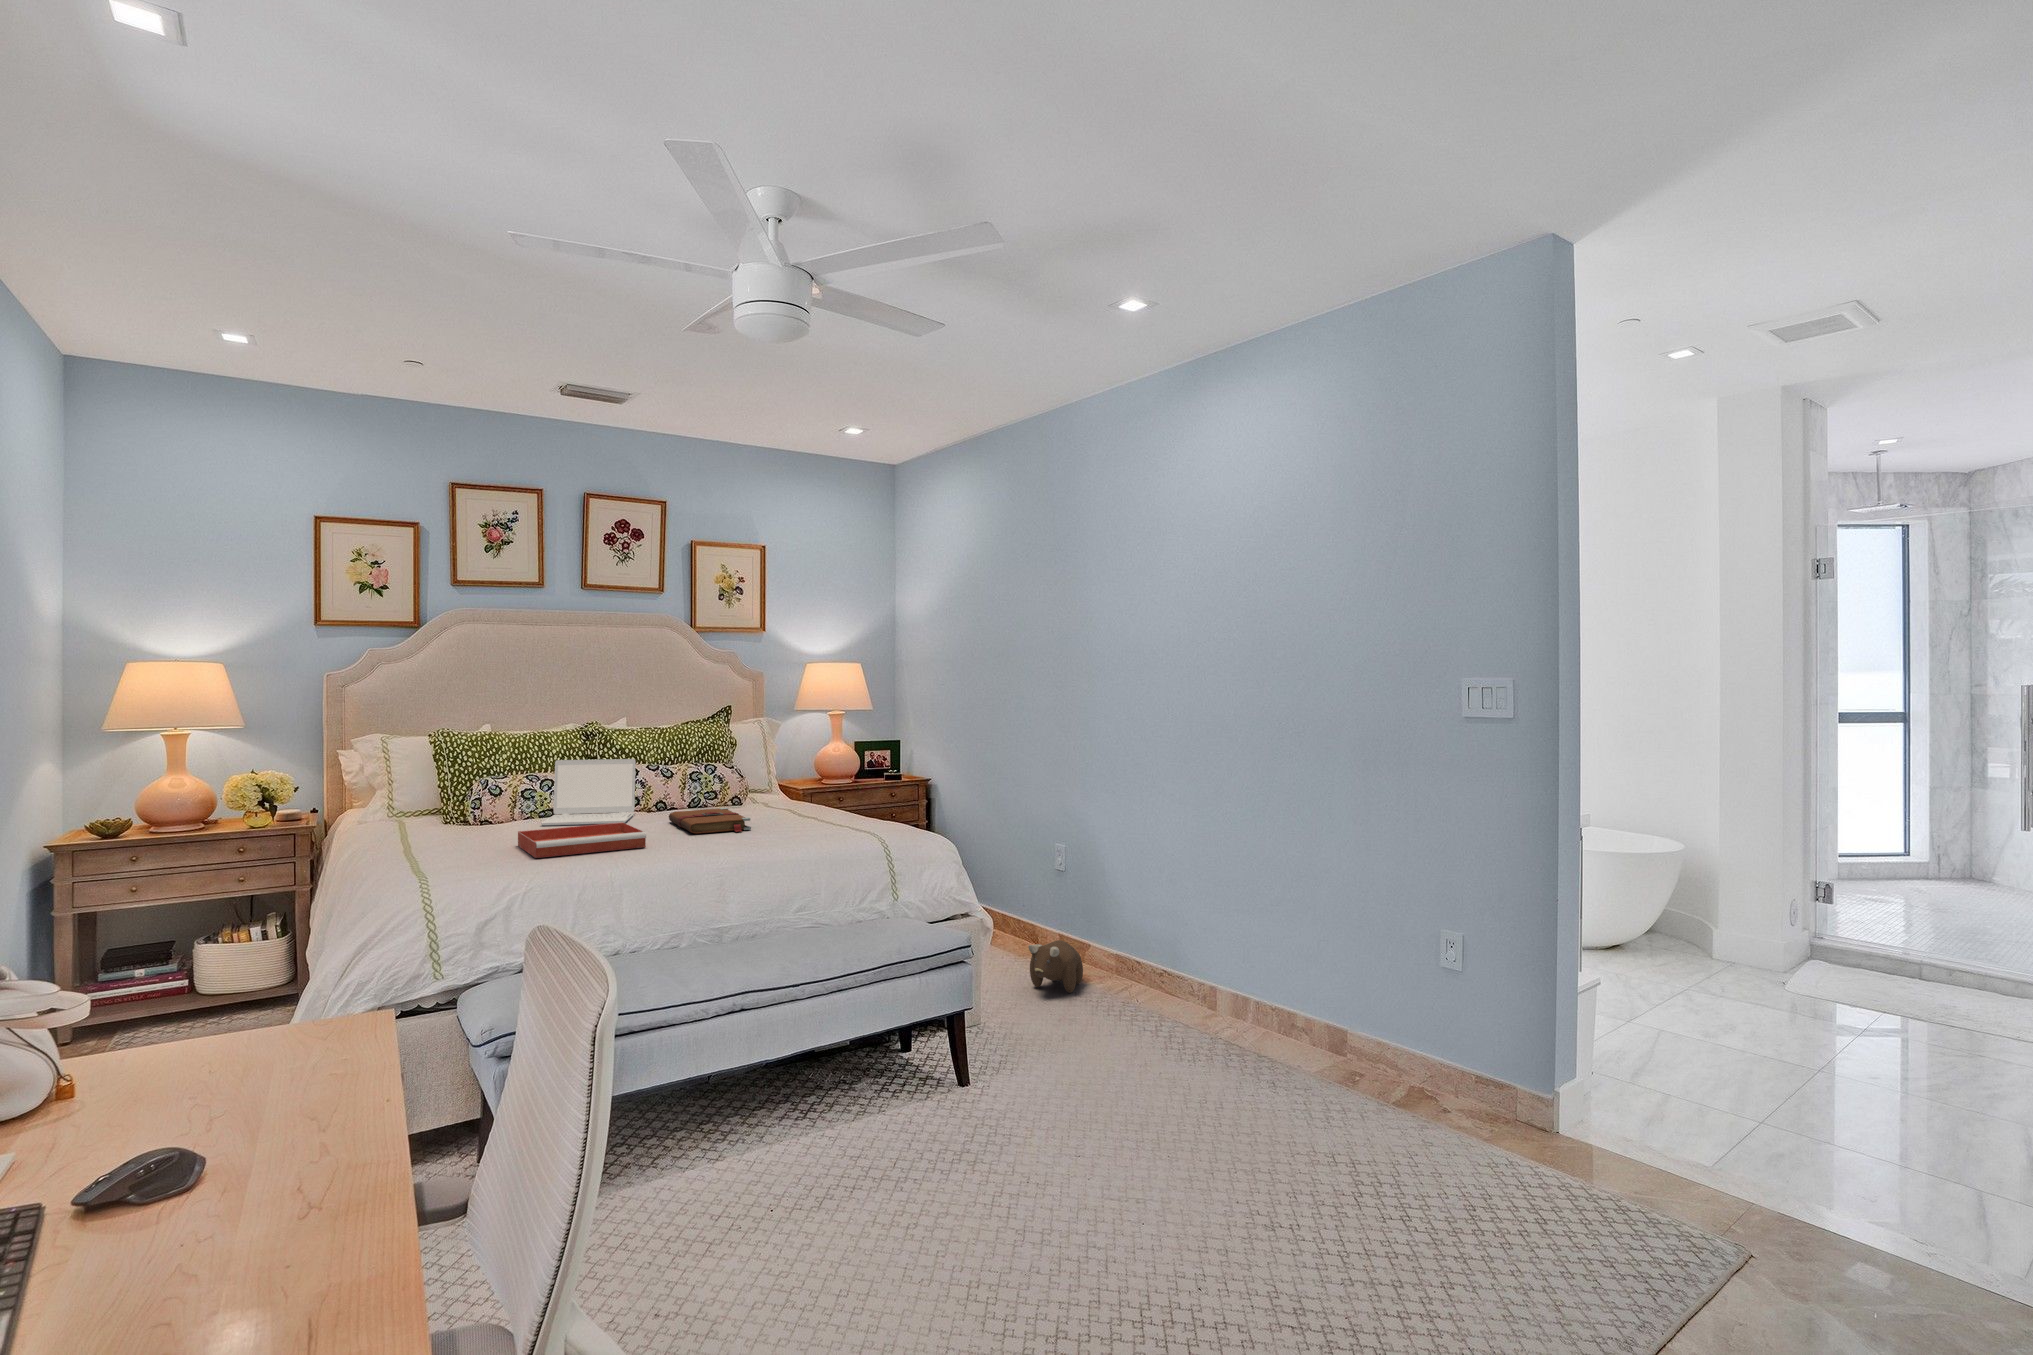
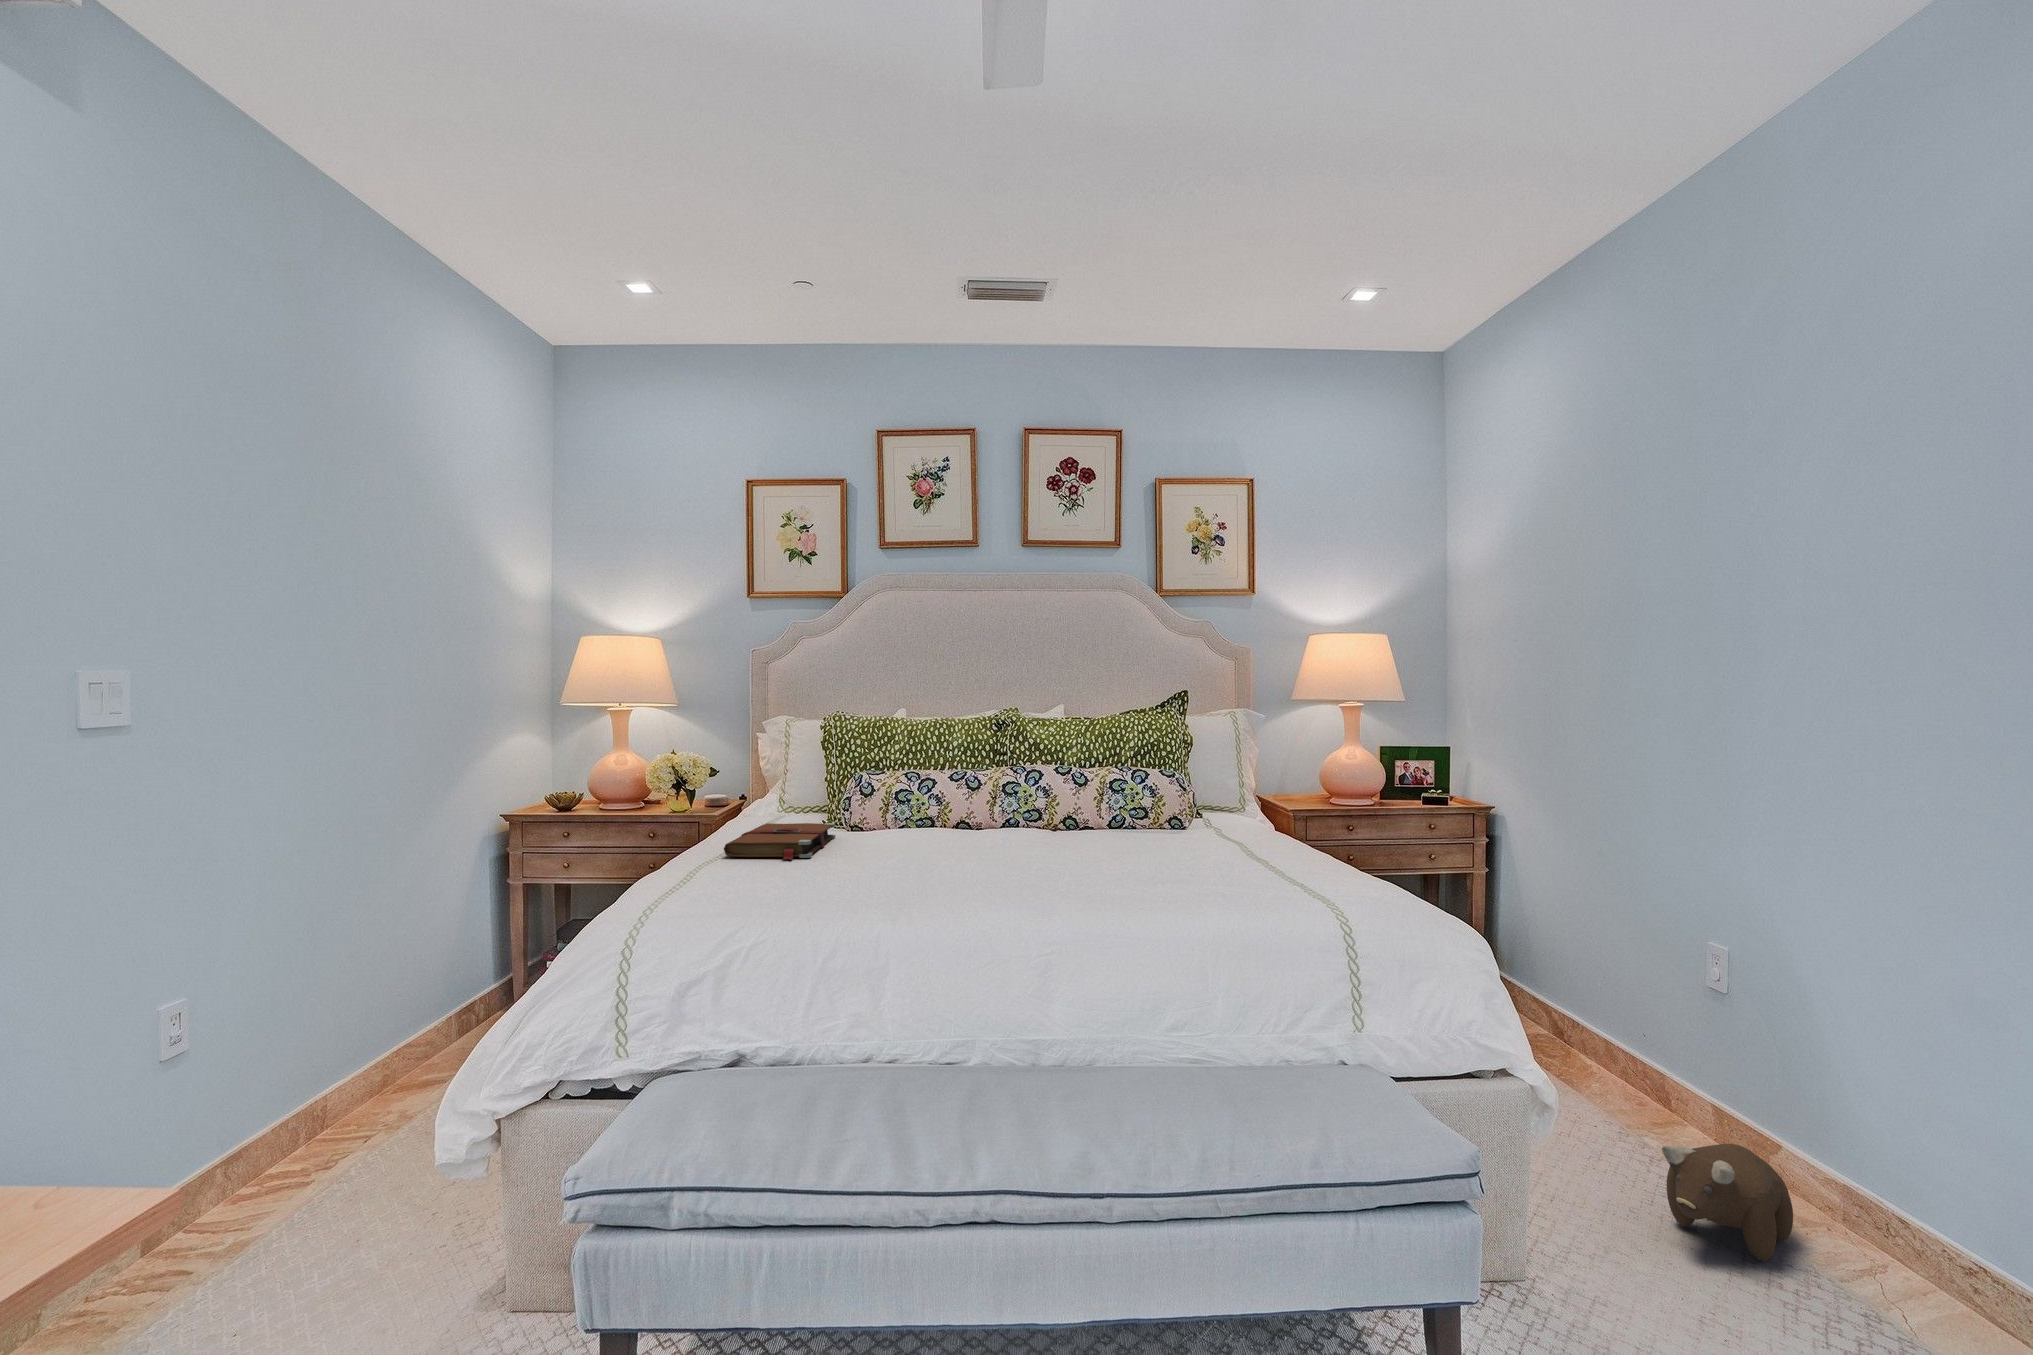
laptop: present [541,759,636,825] -> none [903,754,1031,844]
book: present [669,808,751,833] -> present [724,823,835,860]
tray: present [518,822,646,858] -> none [821,845,975,889]

